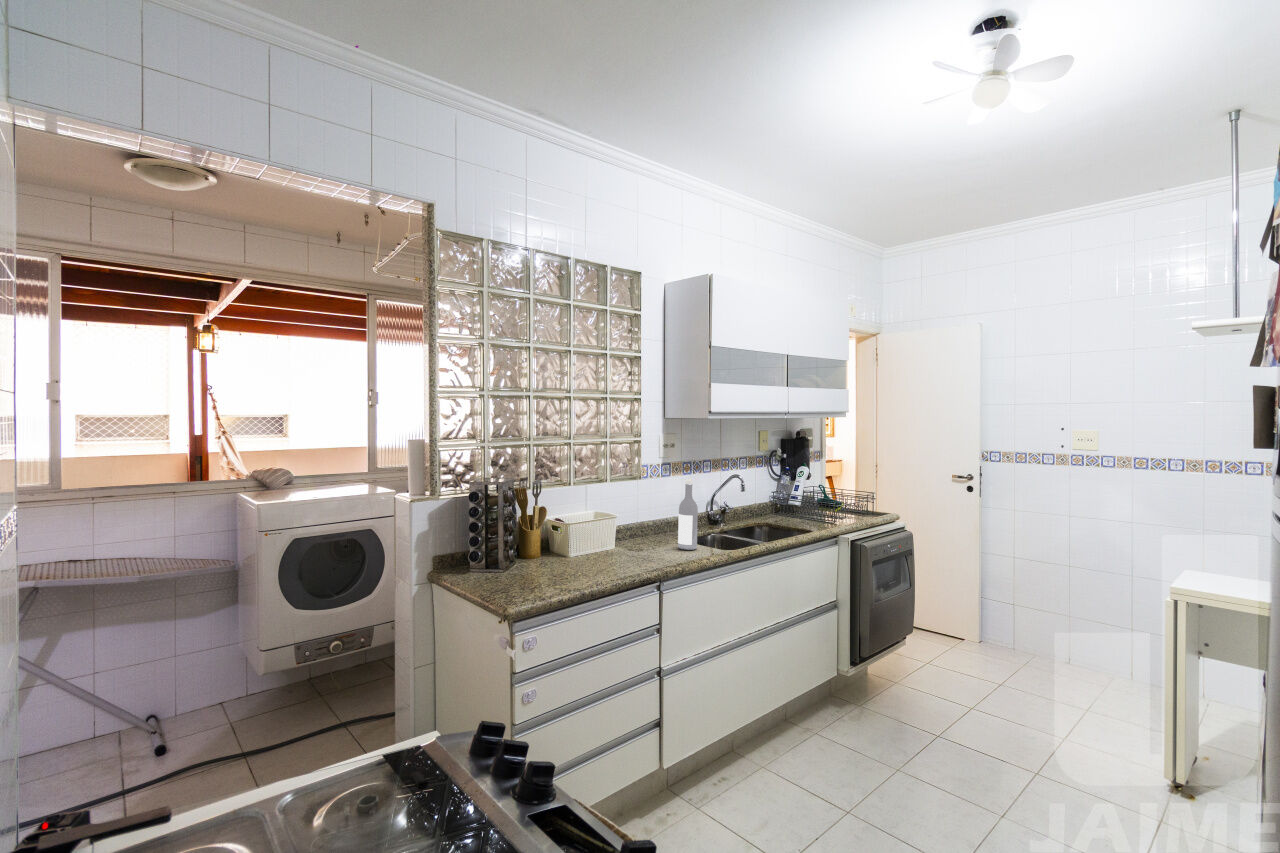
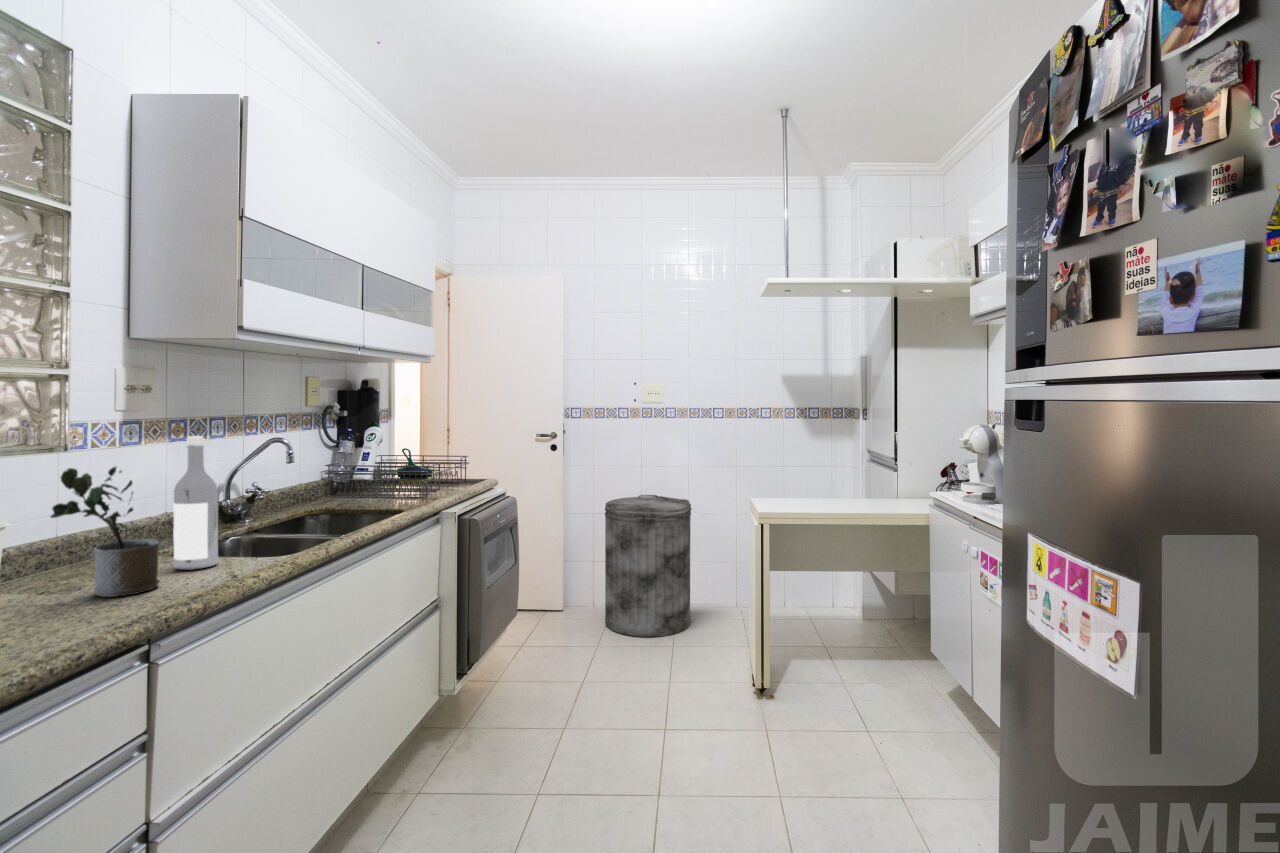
potted plant: none [632,494,671,558] -> present [51,467,159,597]
trash can: none [1016,544,1128,695] -> present [605,495,692,637]

